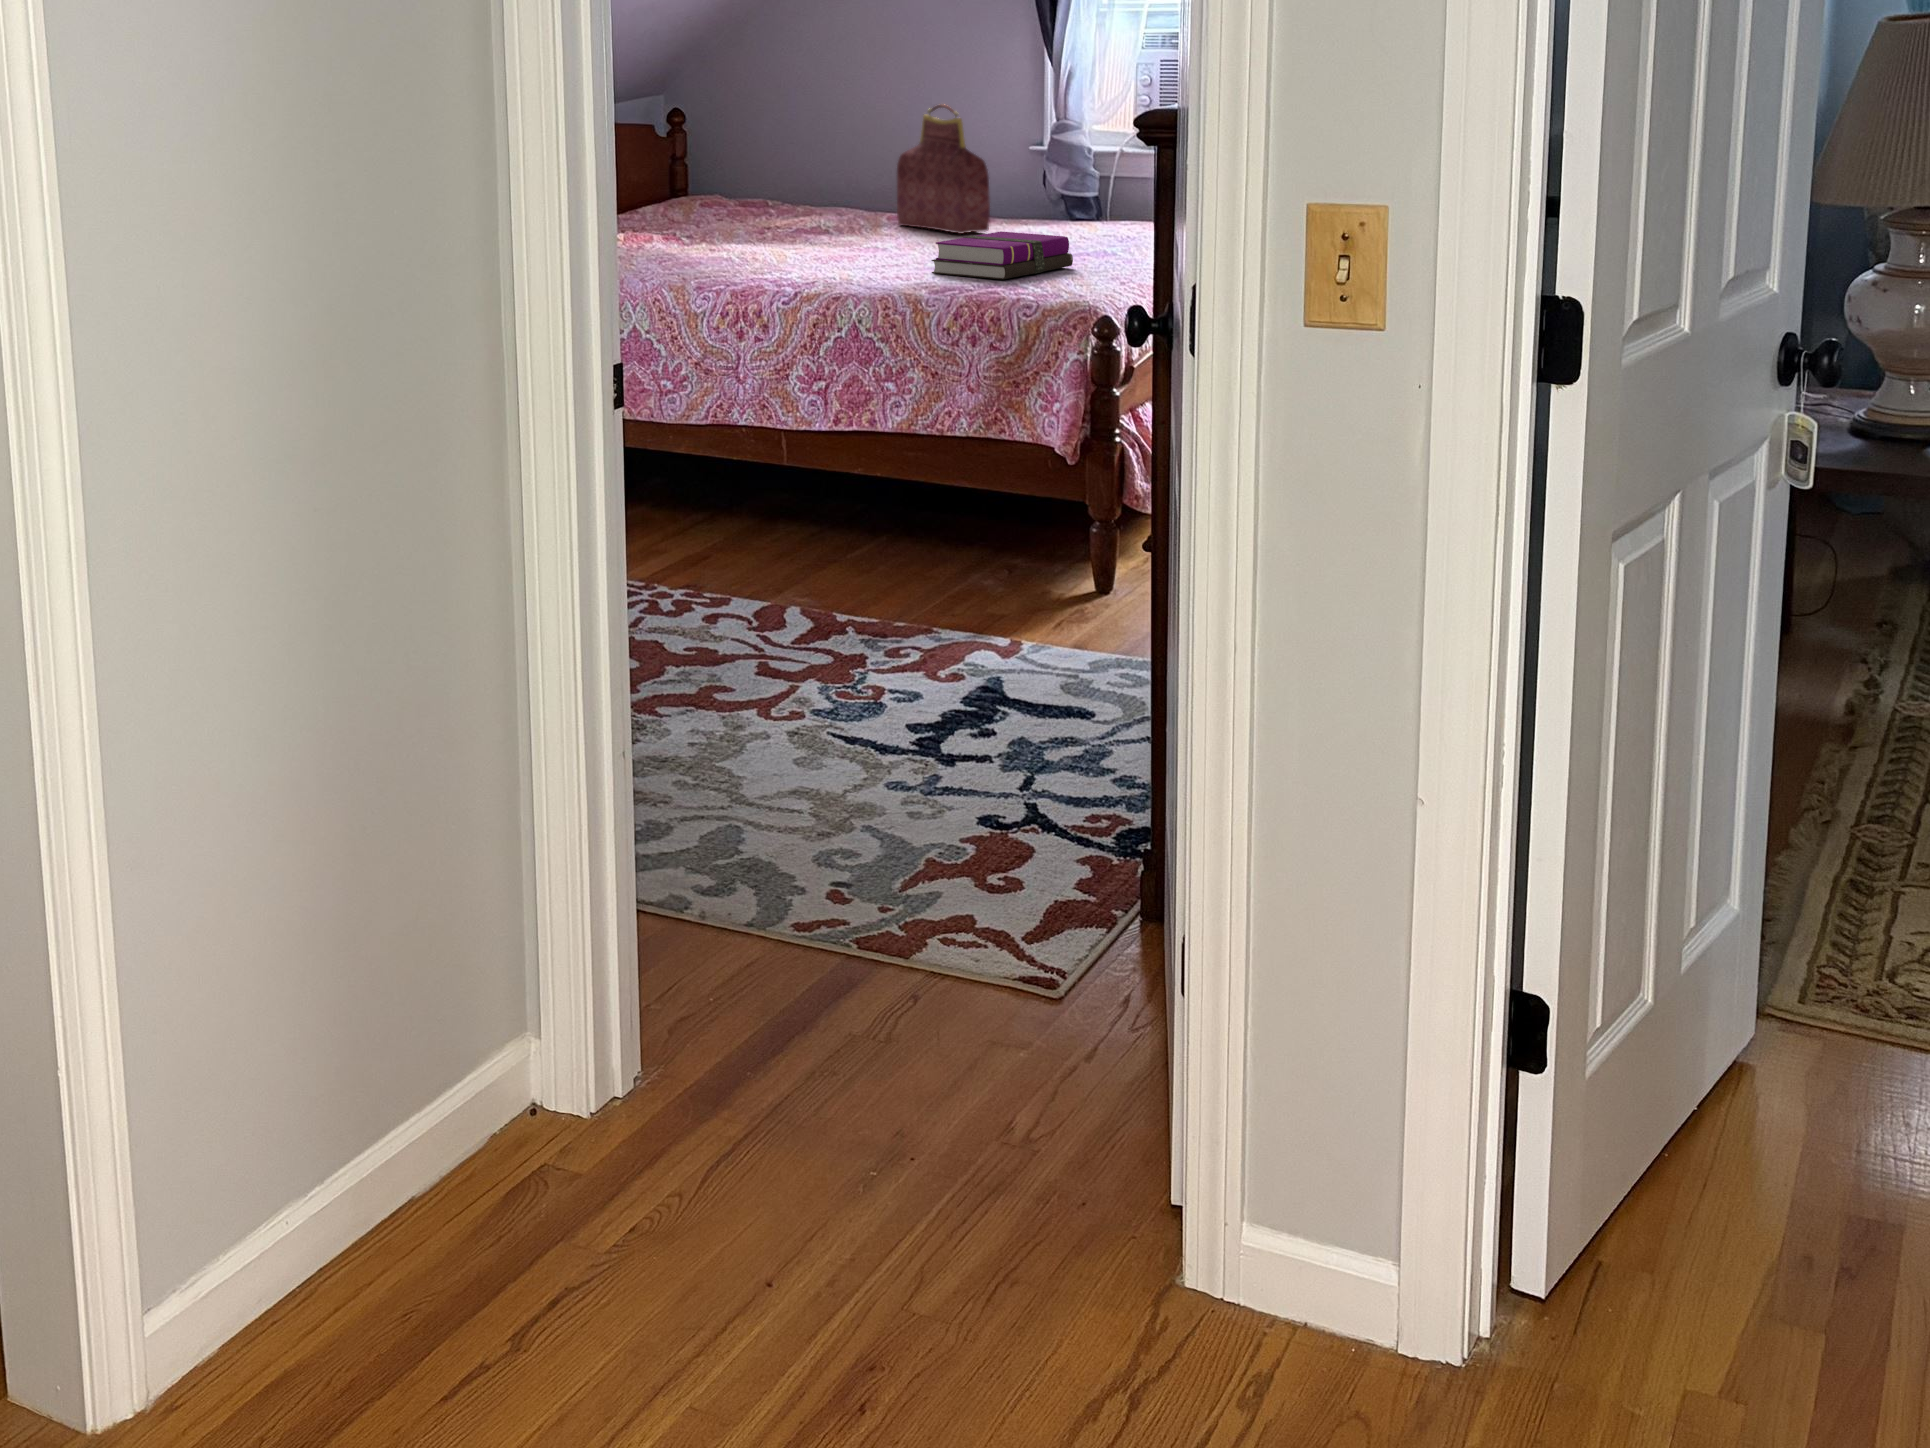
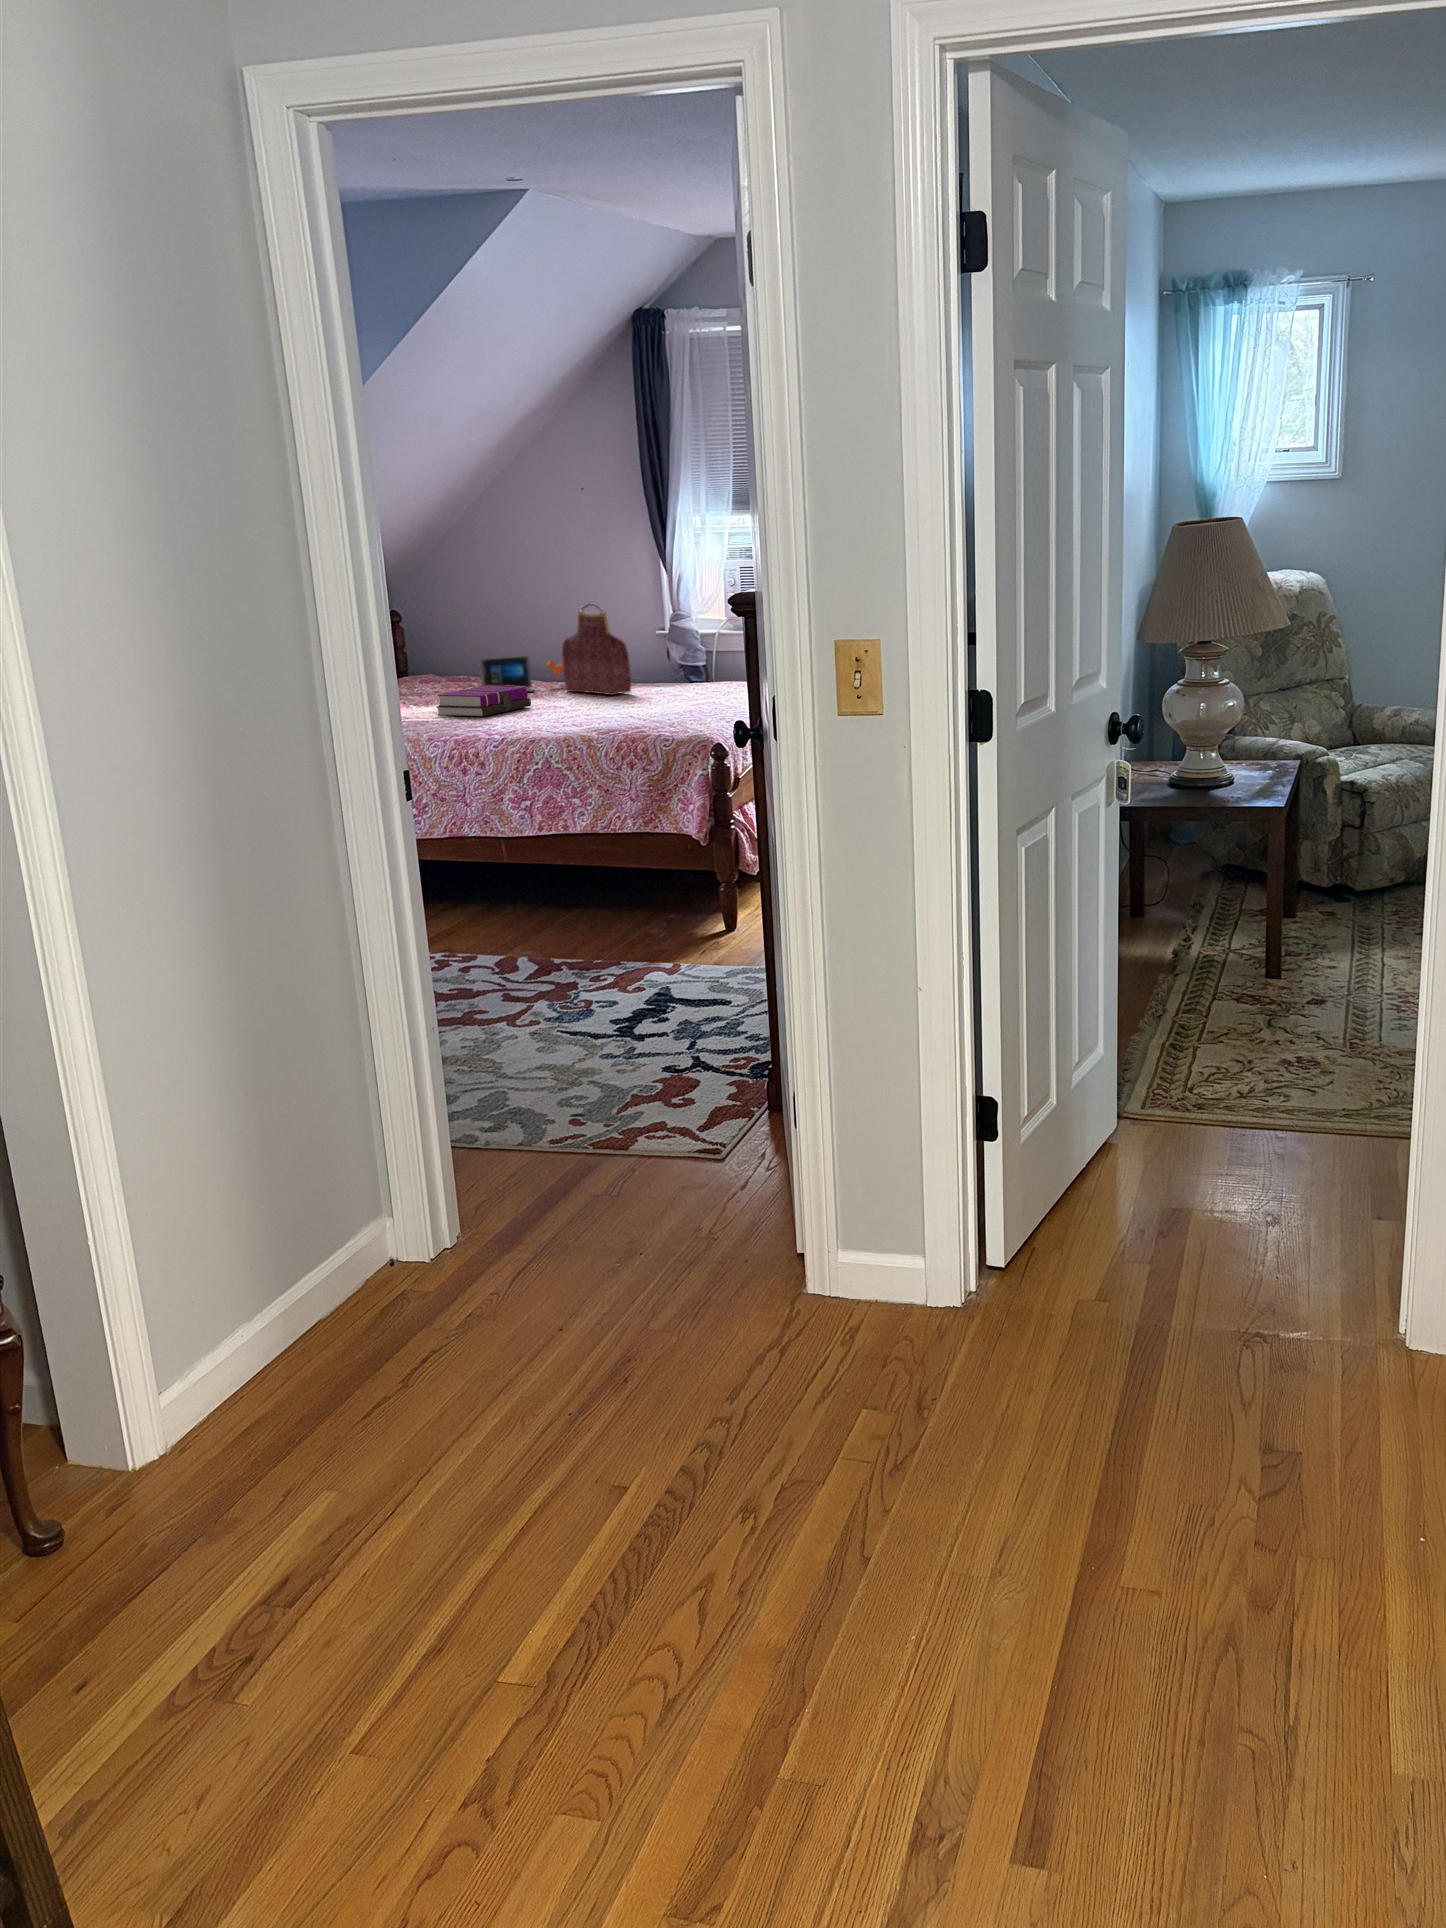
laptop: none [782,173,905,225] -> present [479,656,564,692]
hardback book: present [932,231,1073,279] -> present [436,686,531,717]

